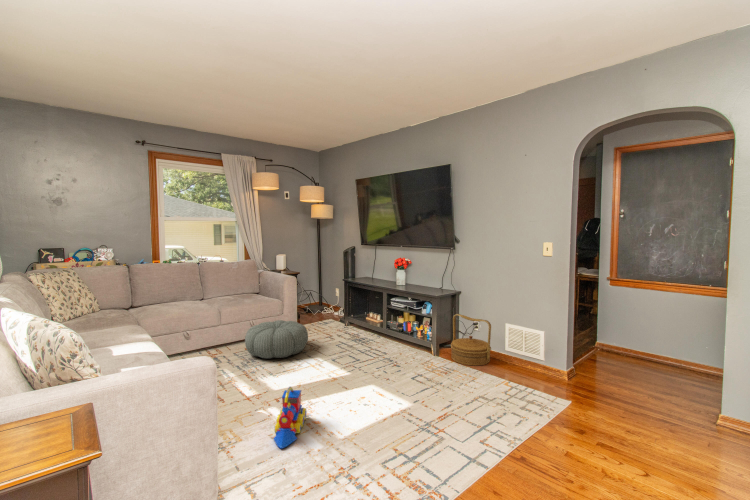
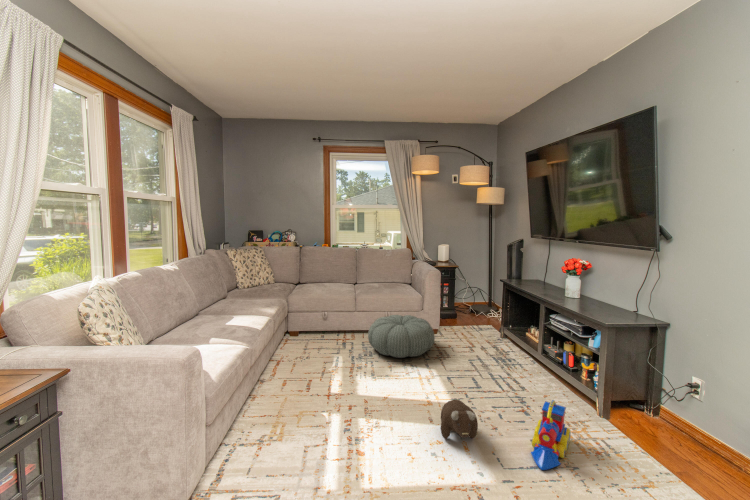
woven basket: present [451,314,491,366] -> none [626,359,713,461]
plush toy: none [355,364,387,394] -> present [441,400,478,439]
toy train: present [273,387,307,449] -> present [531,400,571,470]

